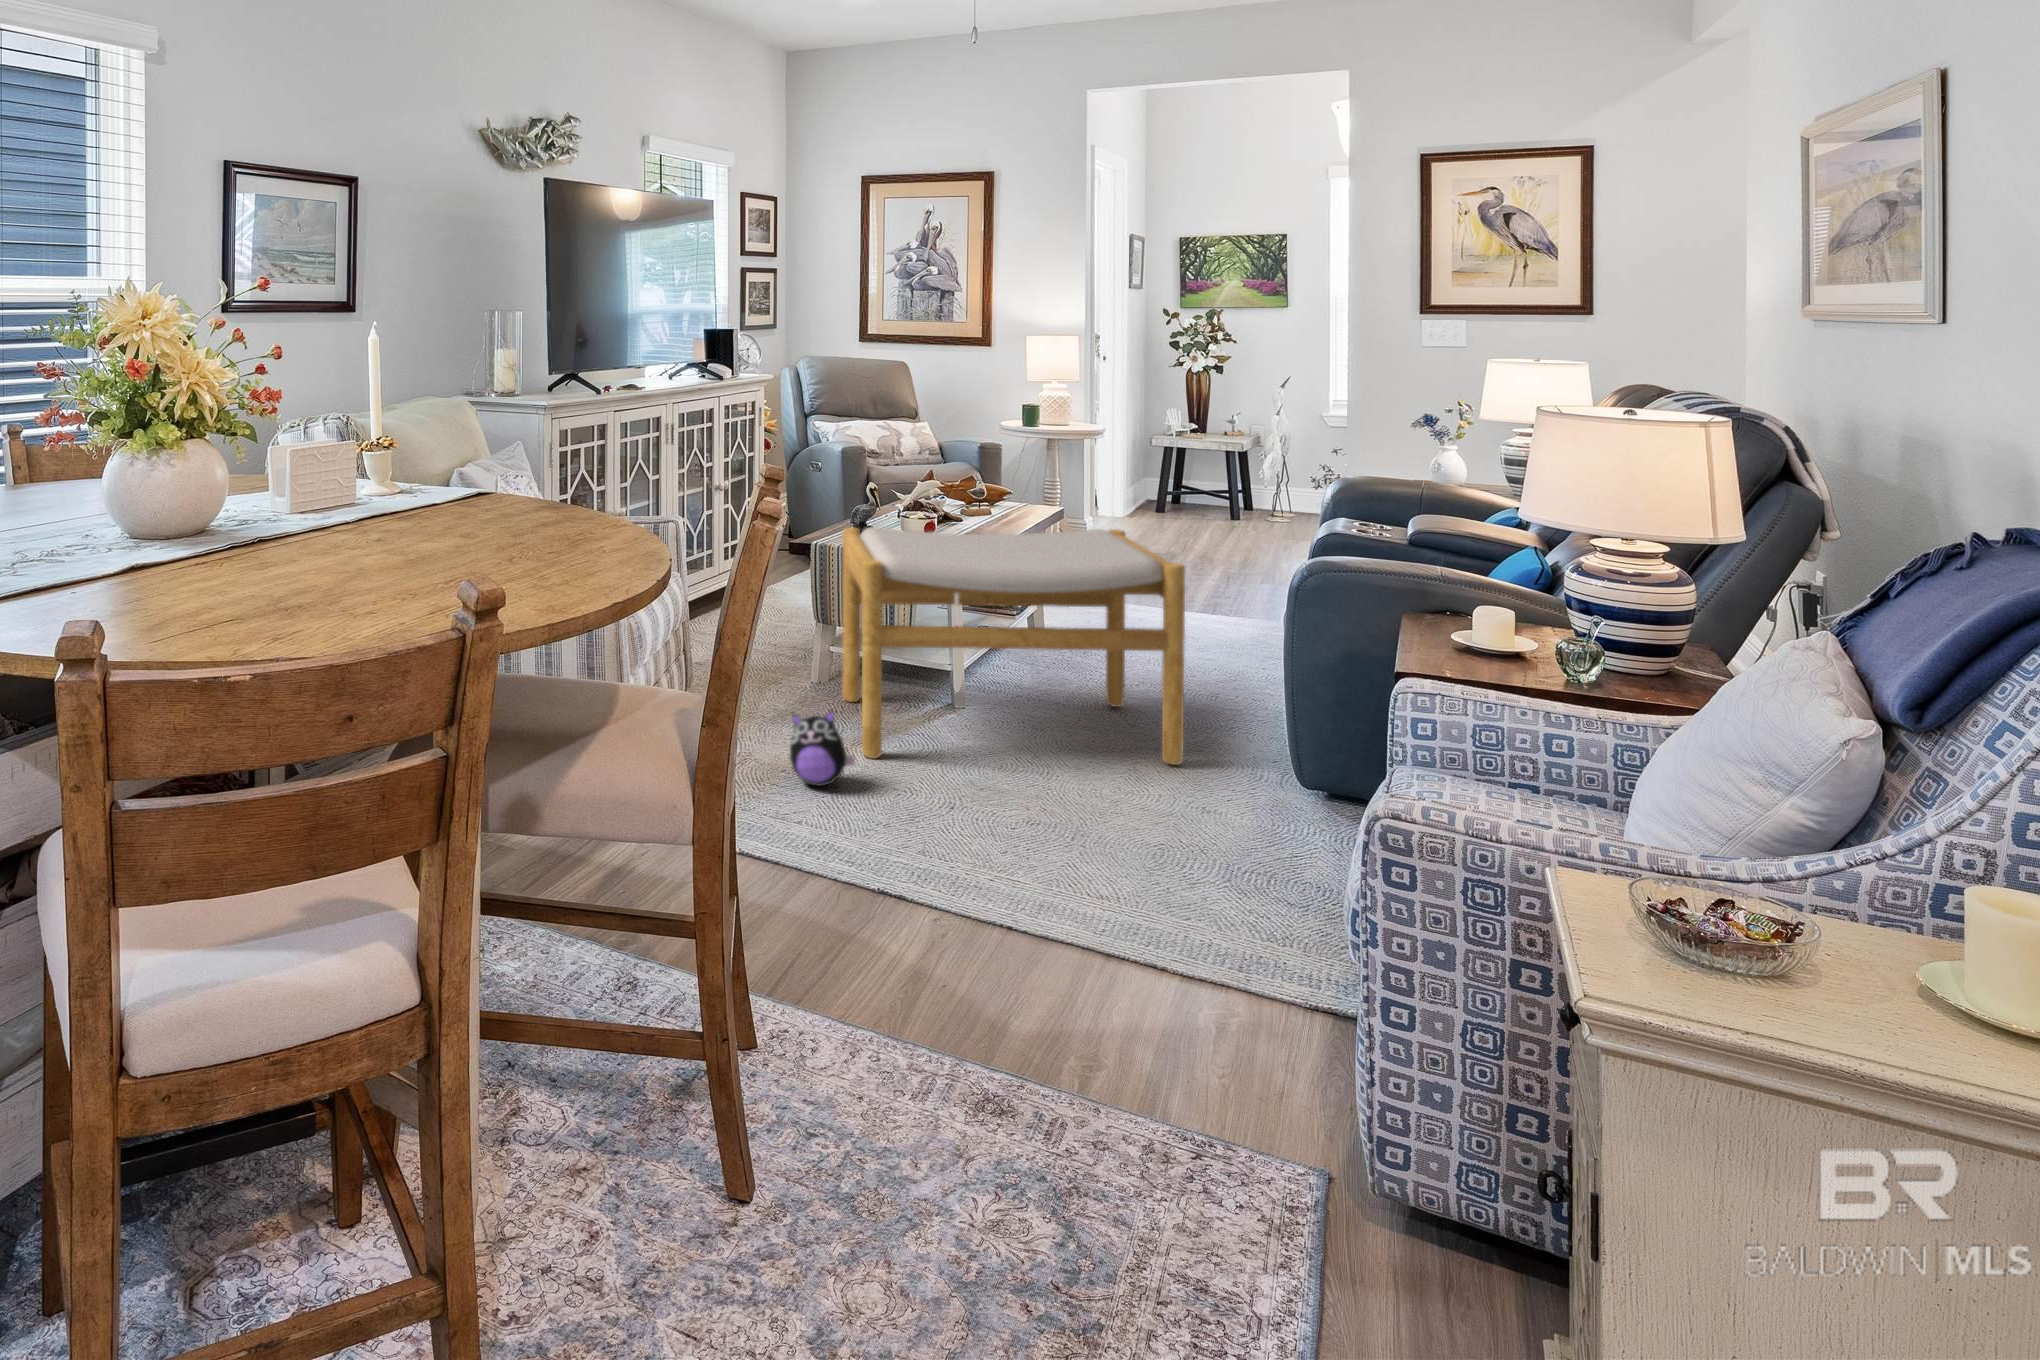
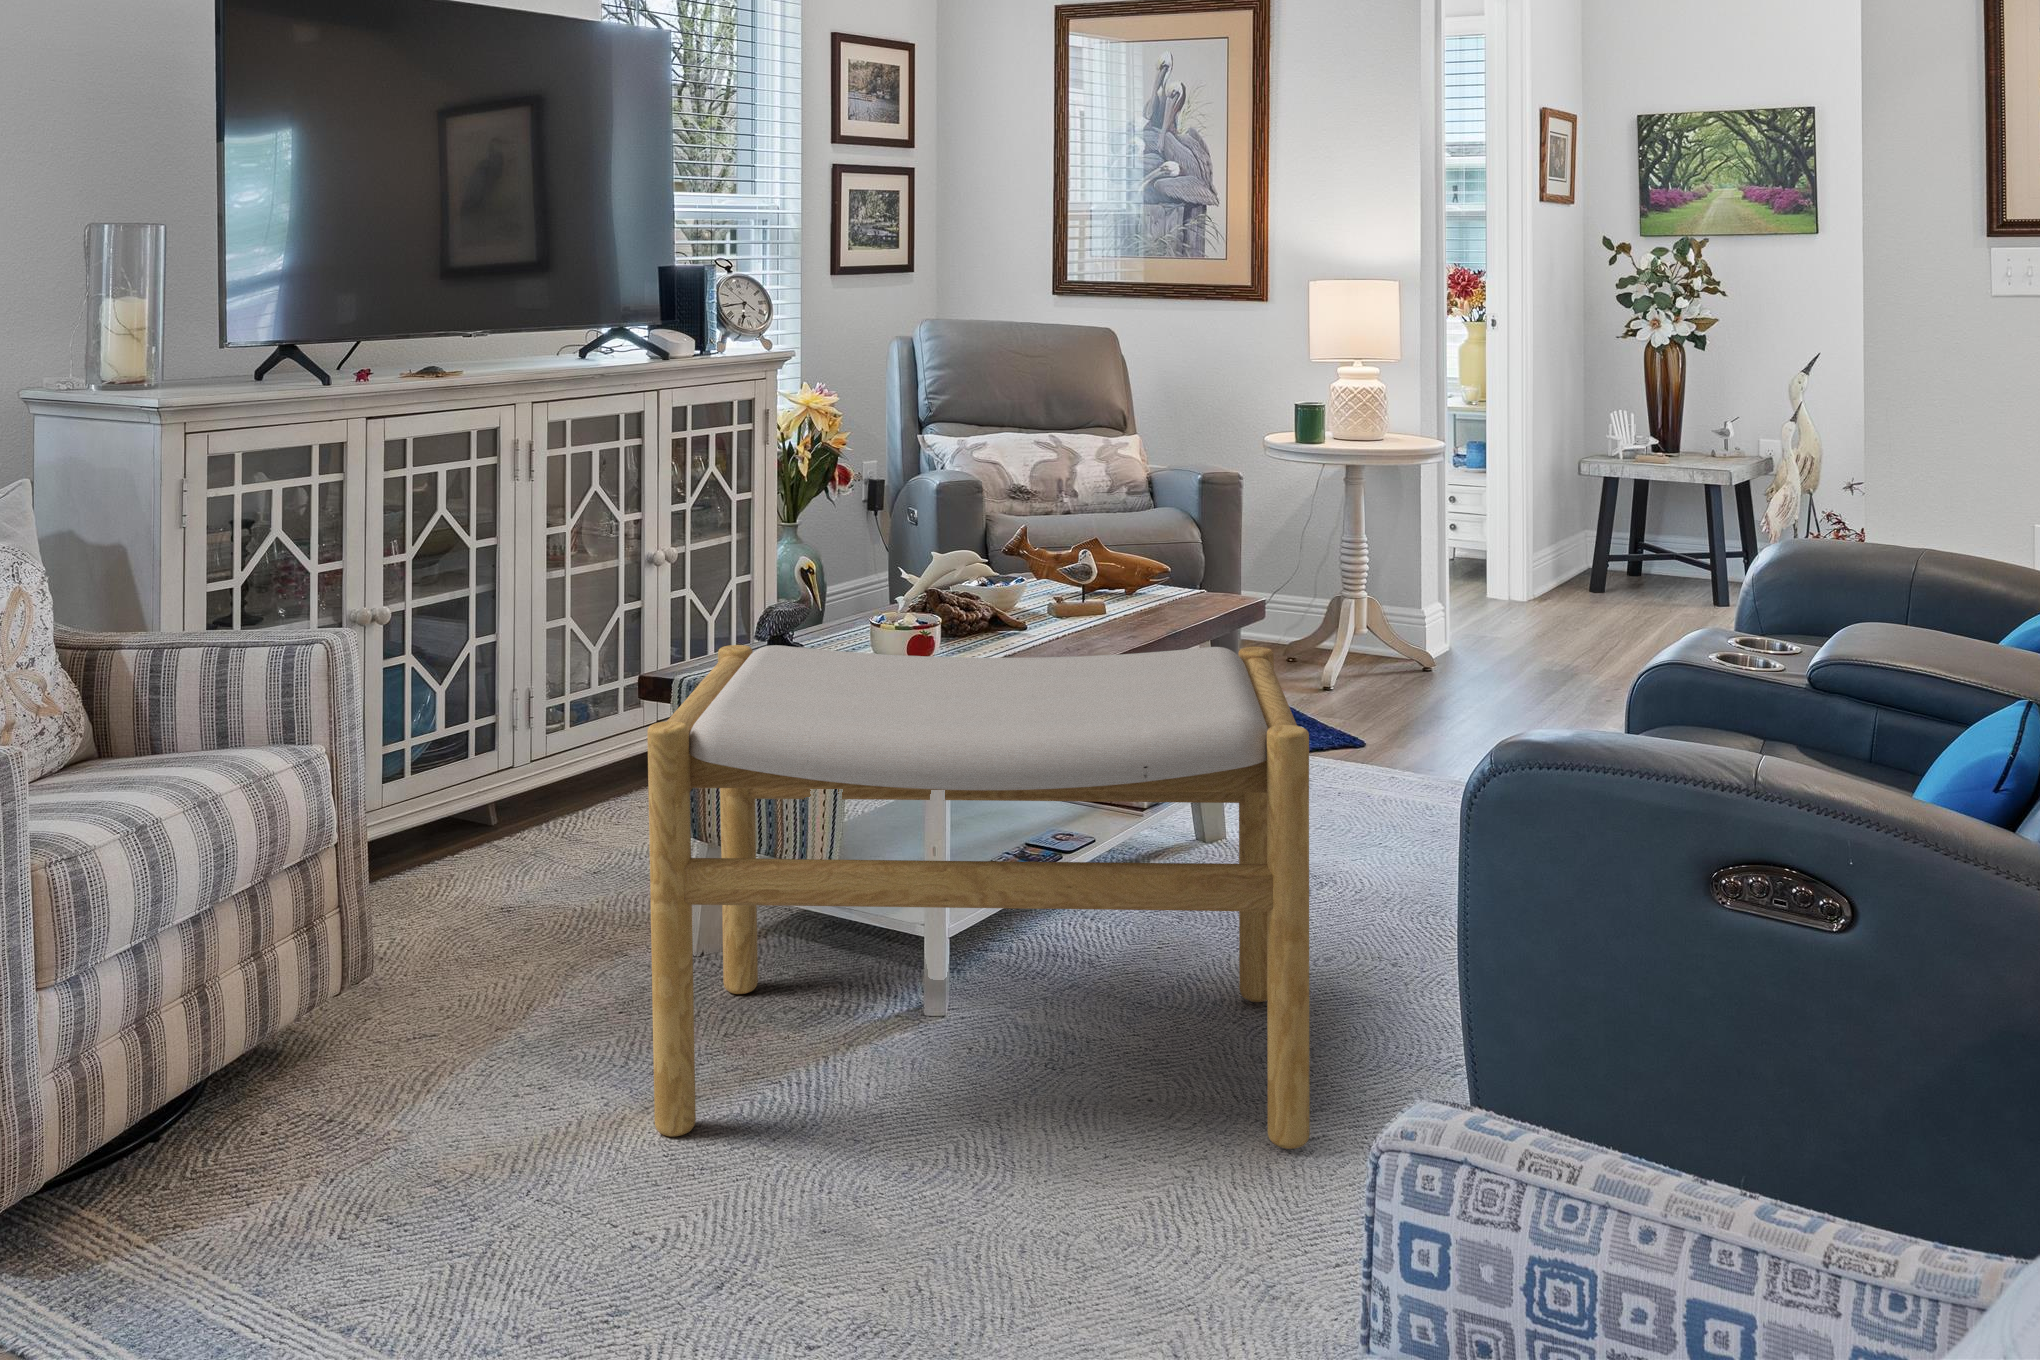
plush toy: present [790,710,855,786] -> none [441,1043,582,1214]

